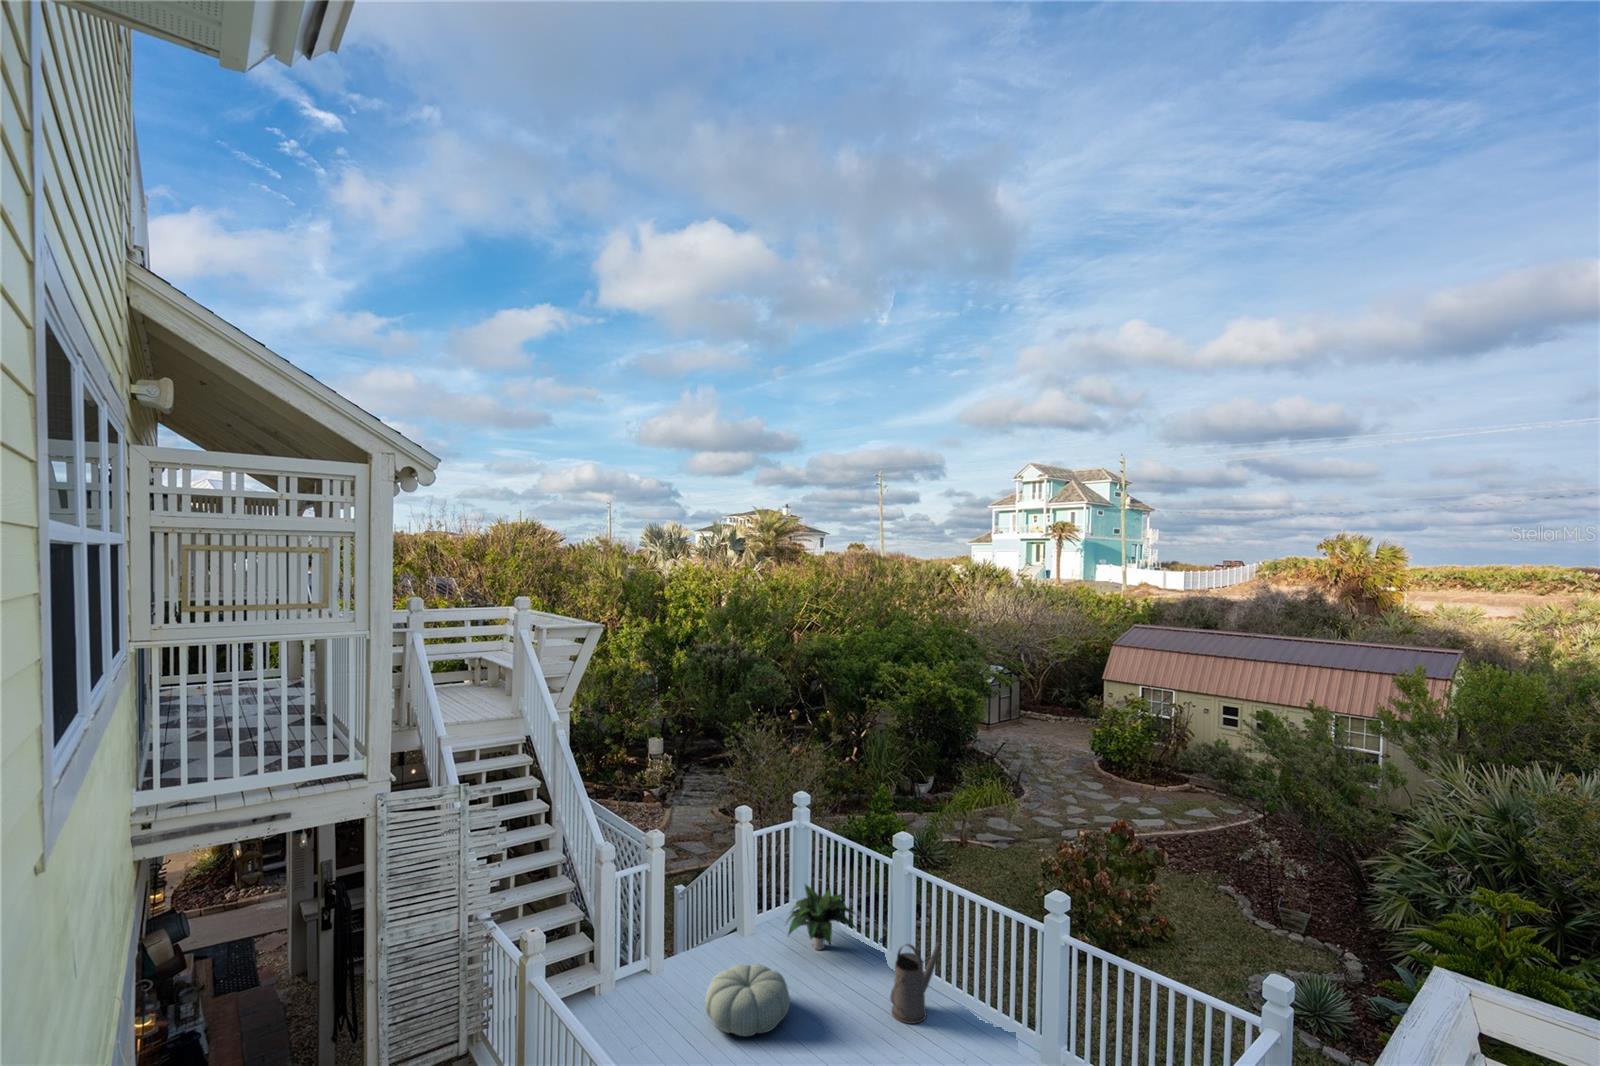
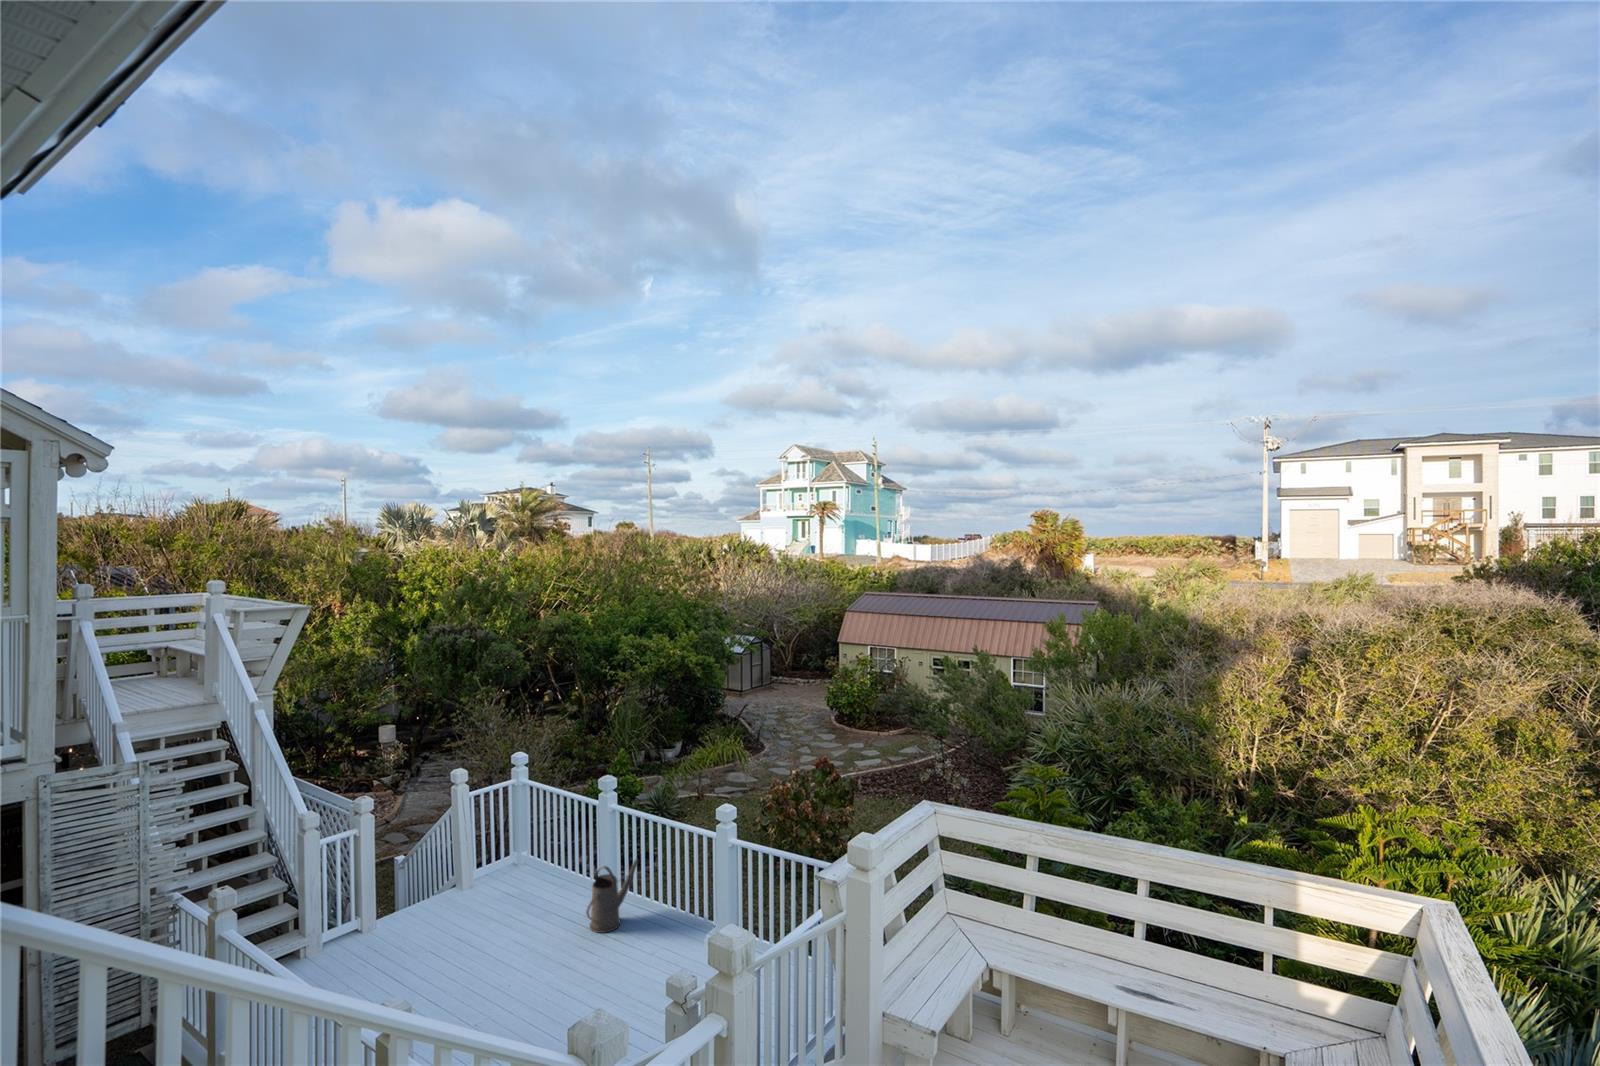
potted plant: present [787,885,856,950] -> none [499,831,569,888]
pouf: present [705,964,790,1037] -> none [411,904,494,965]

